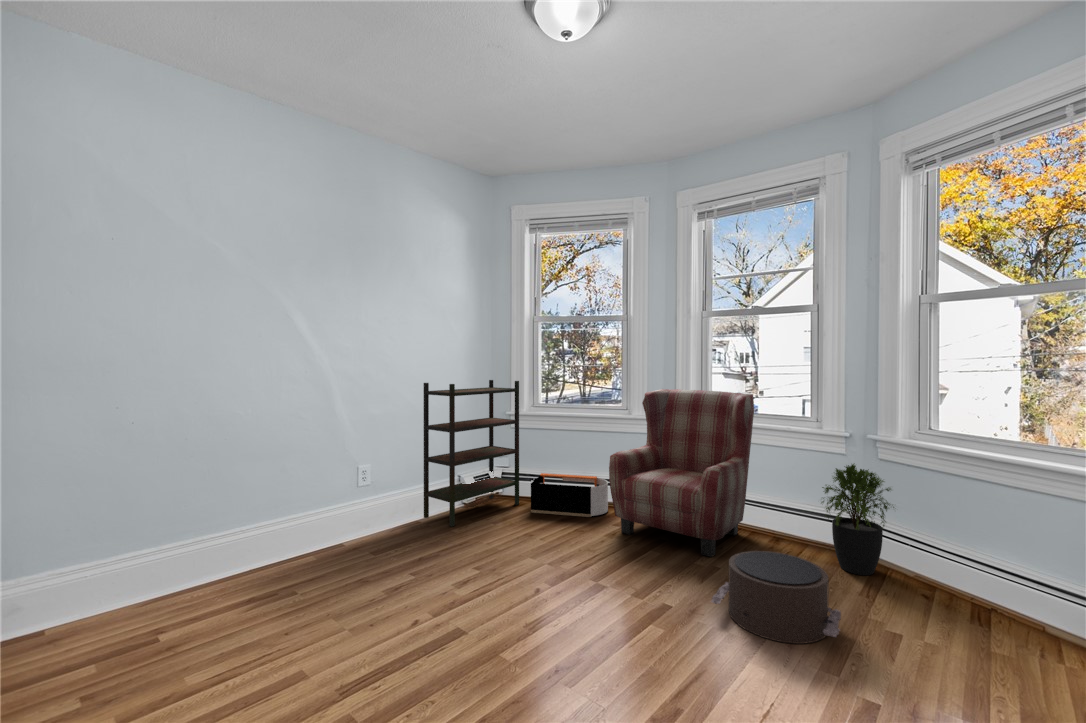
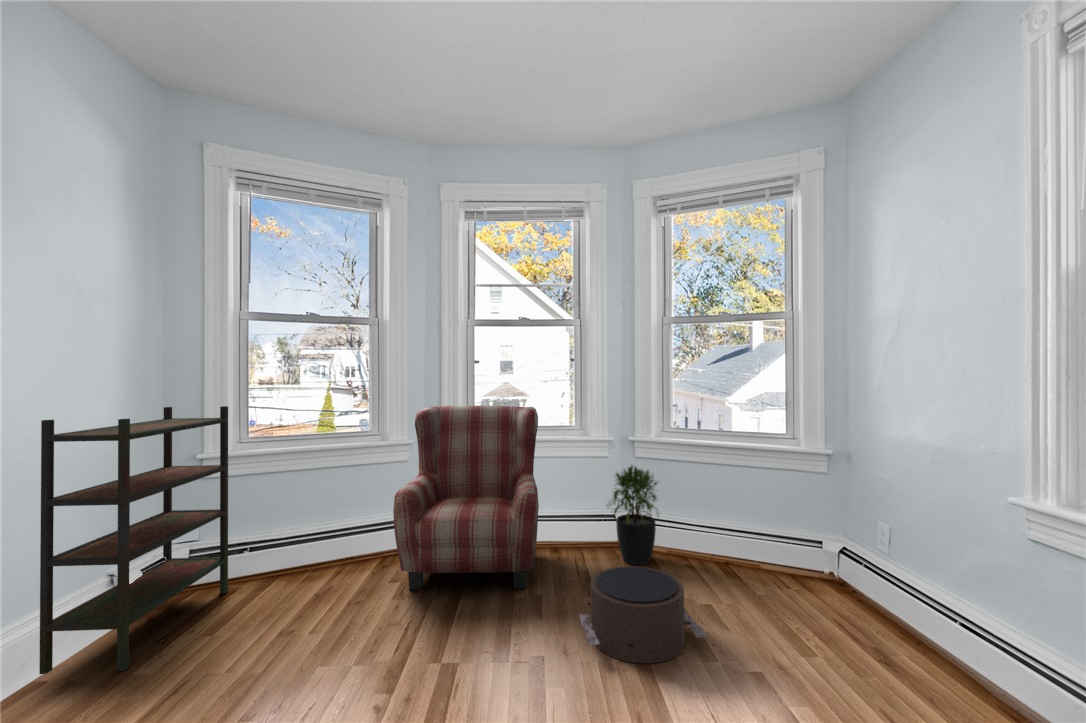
storage bin: present [531,473,608,517] -> none [259,524,369,599]

